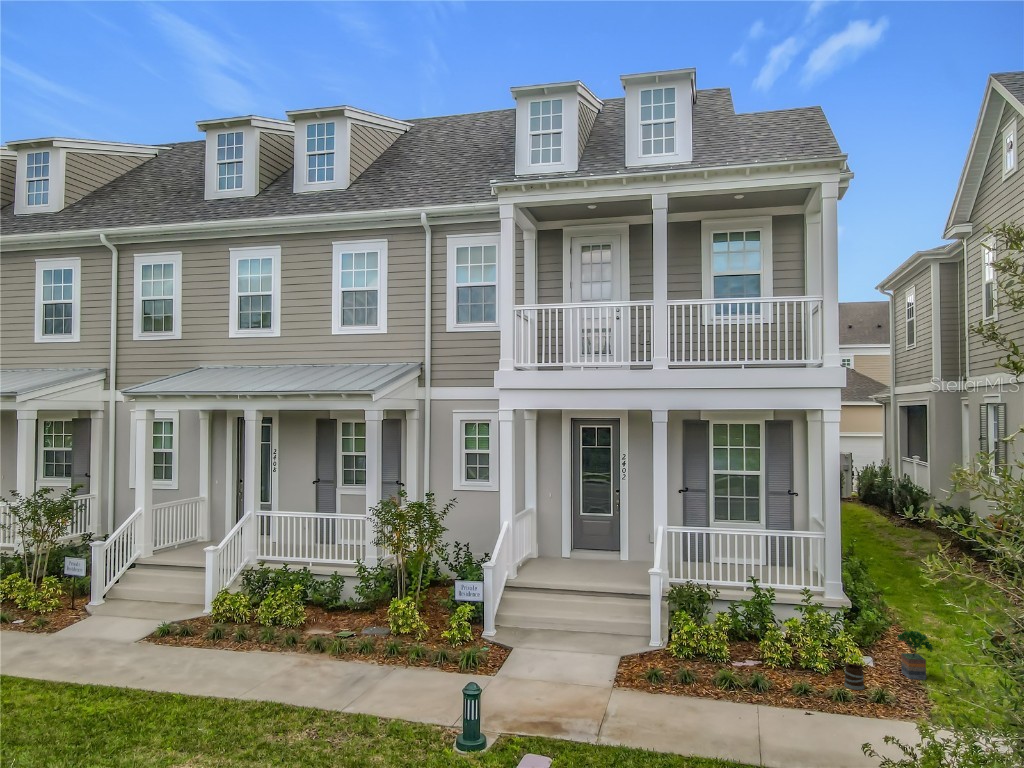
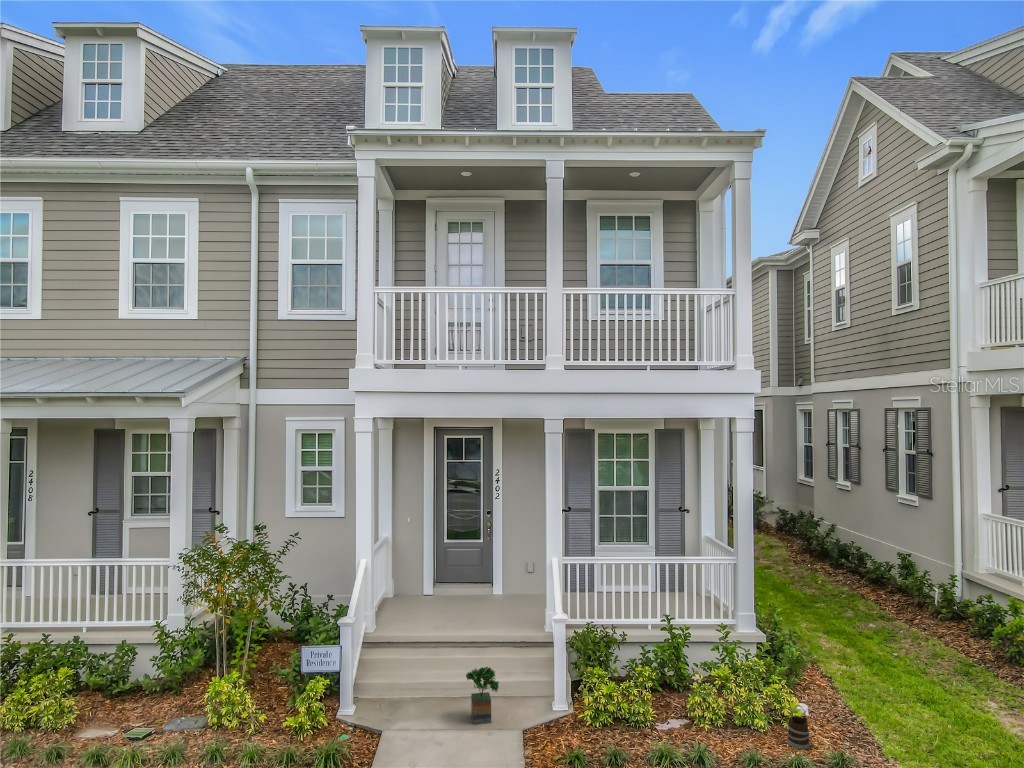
potted tree: present [897,631,933,680] -> present [466,667,499,724]

